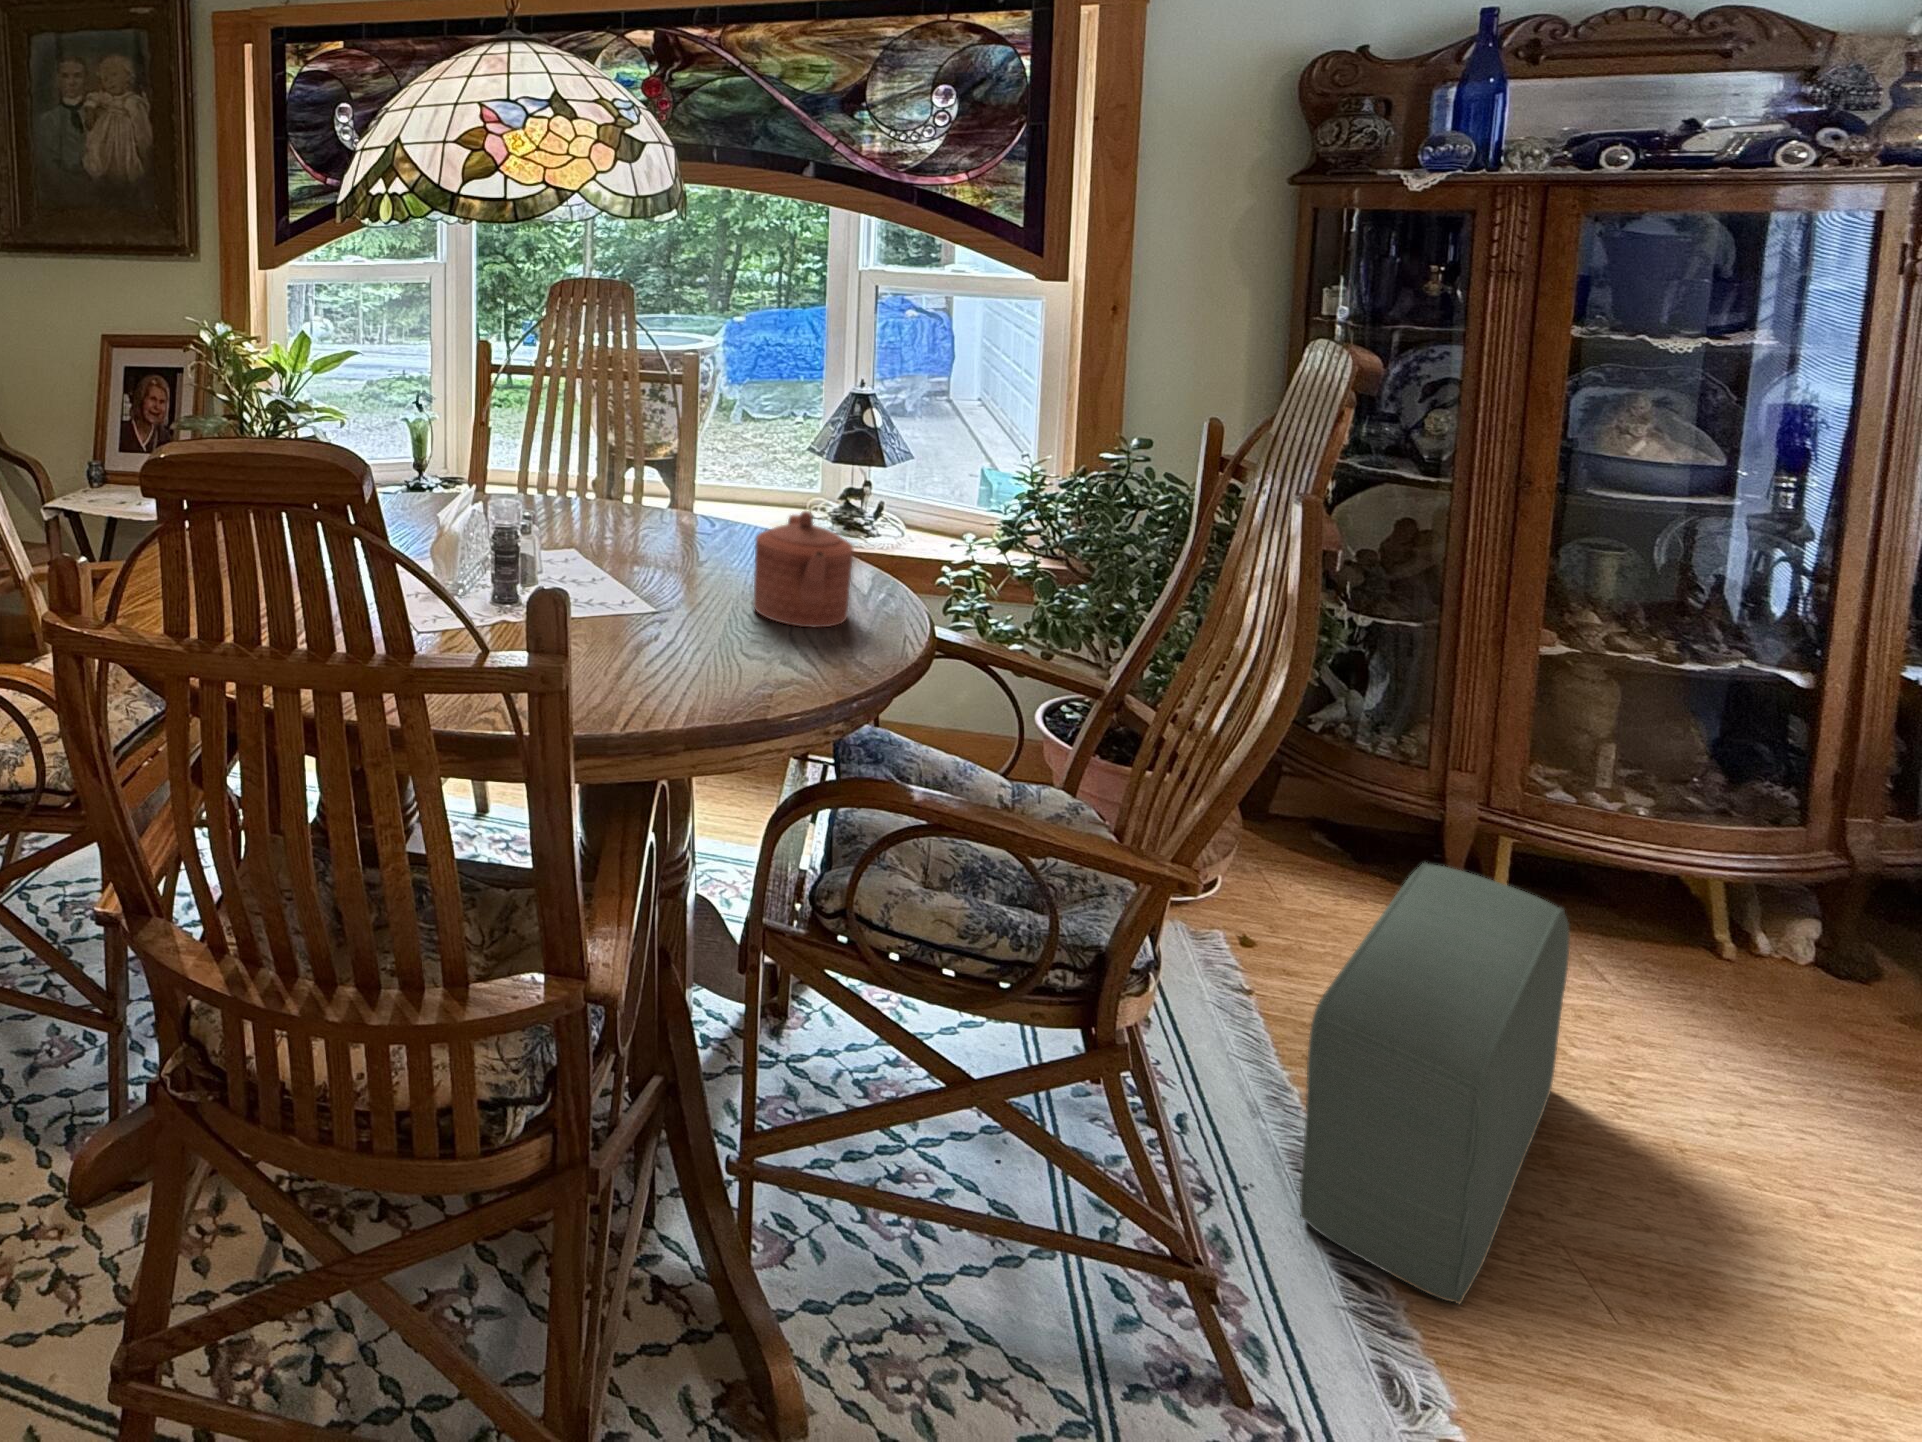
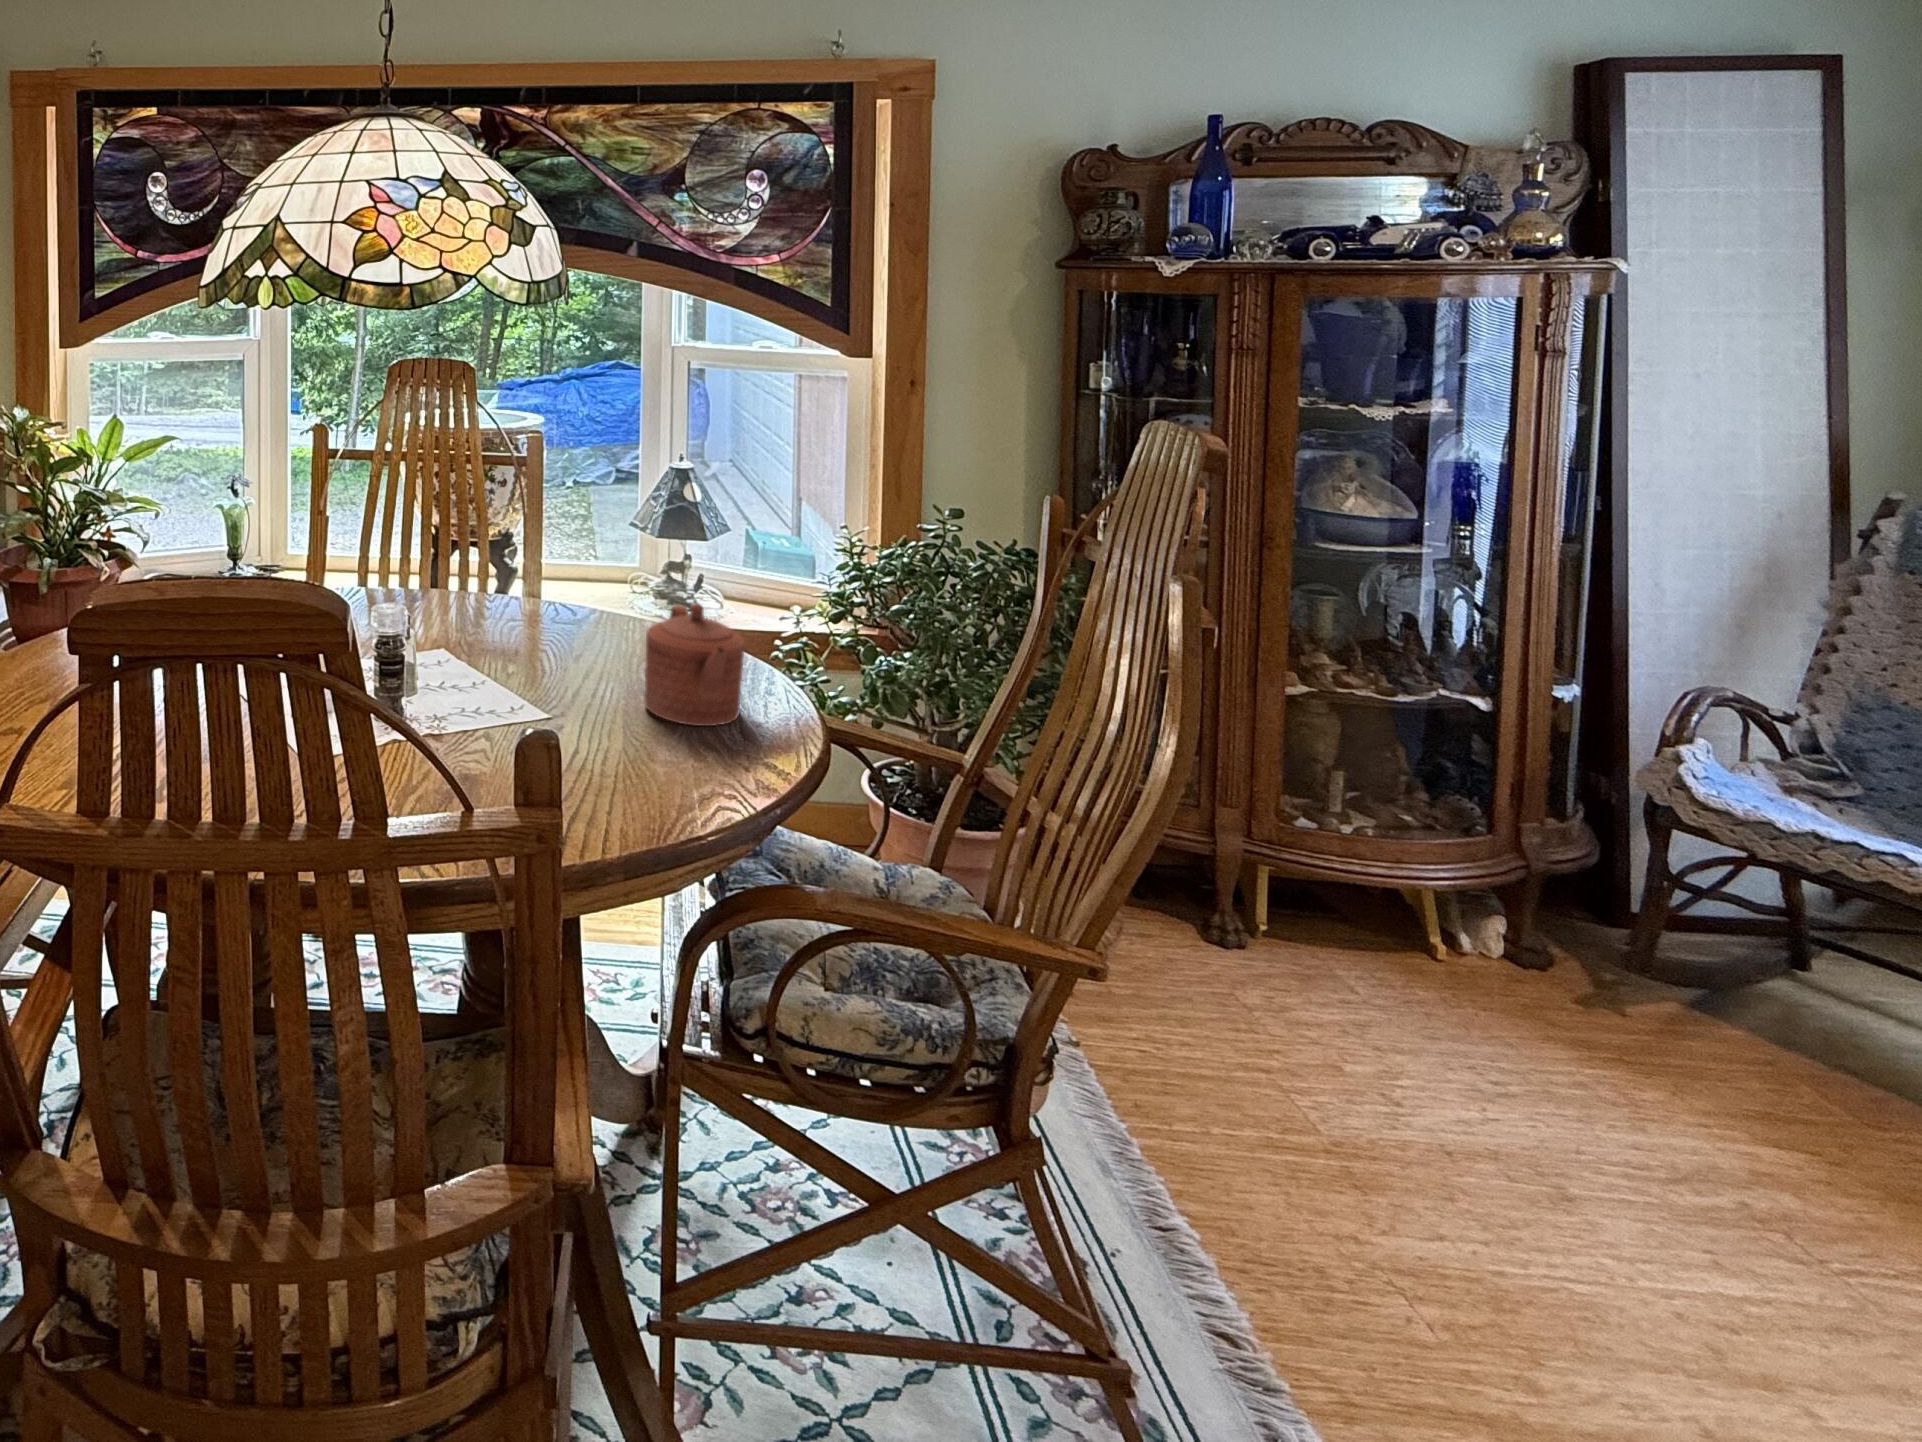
pouf: present [1300,863,1570,1304] -> none [1166,900,1347,1351]

